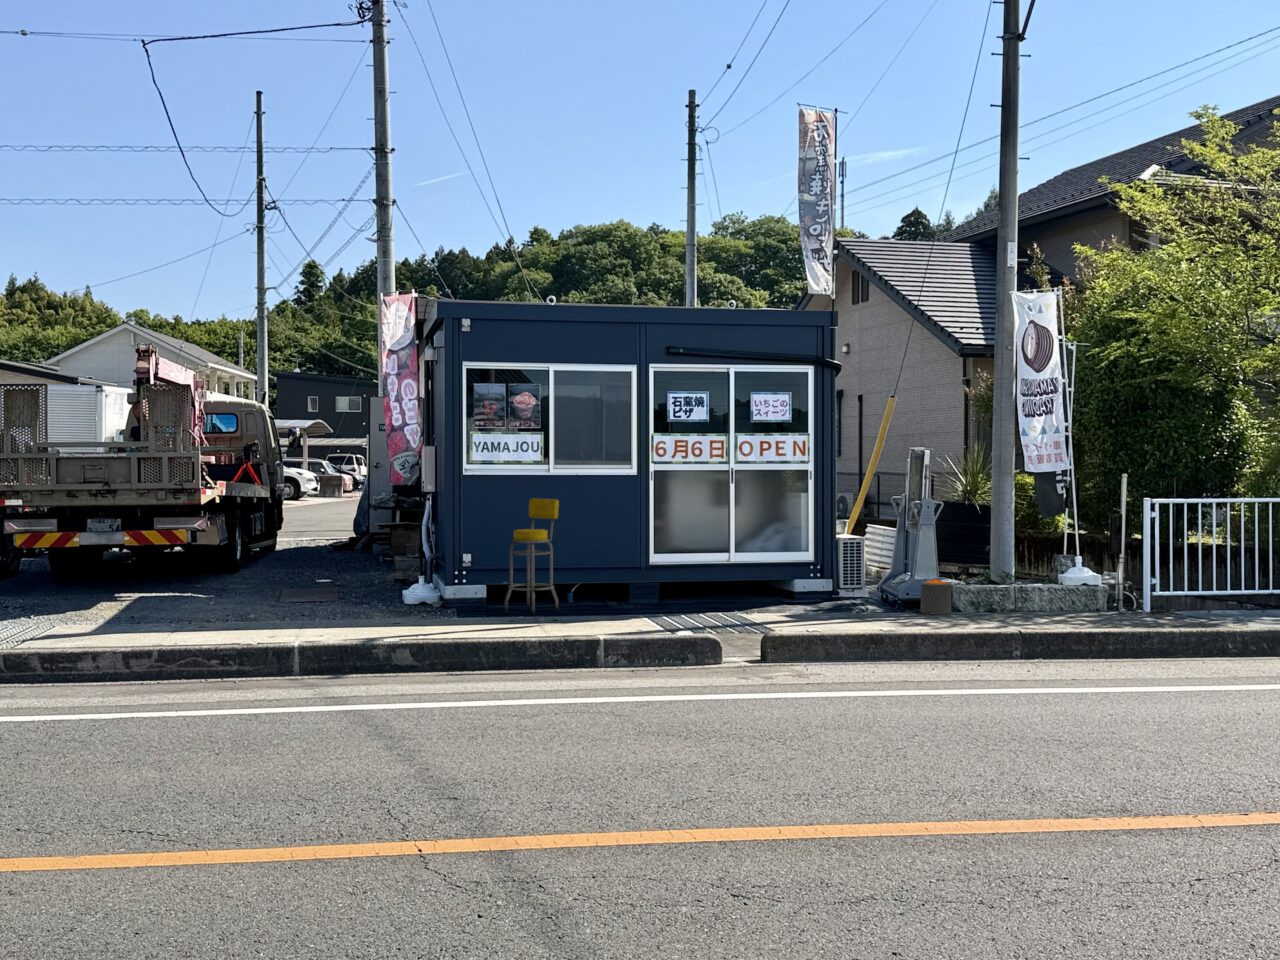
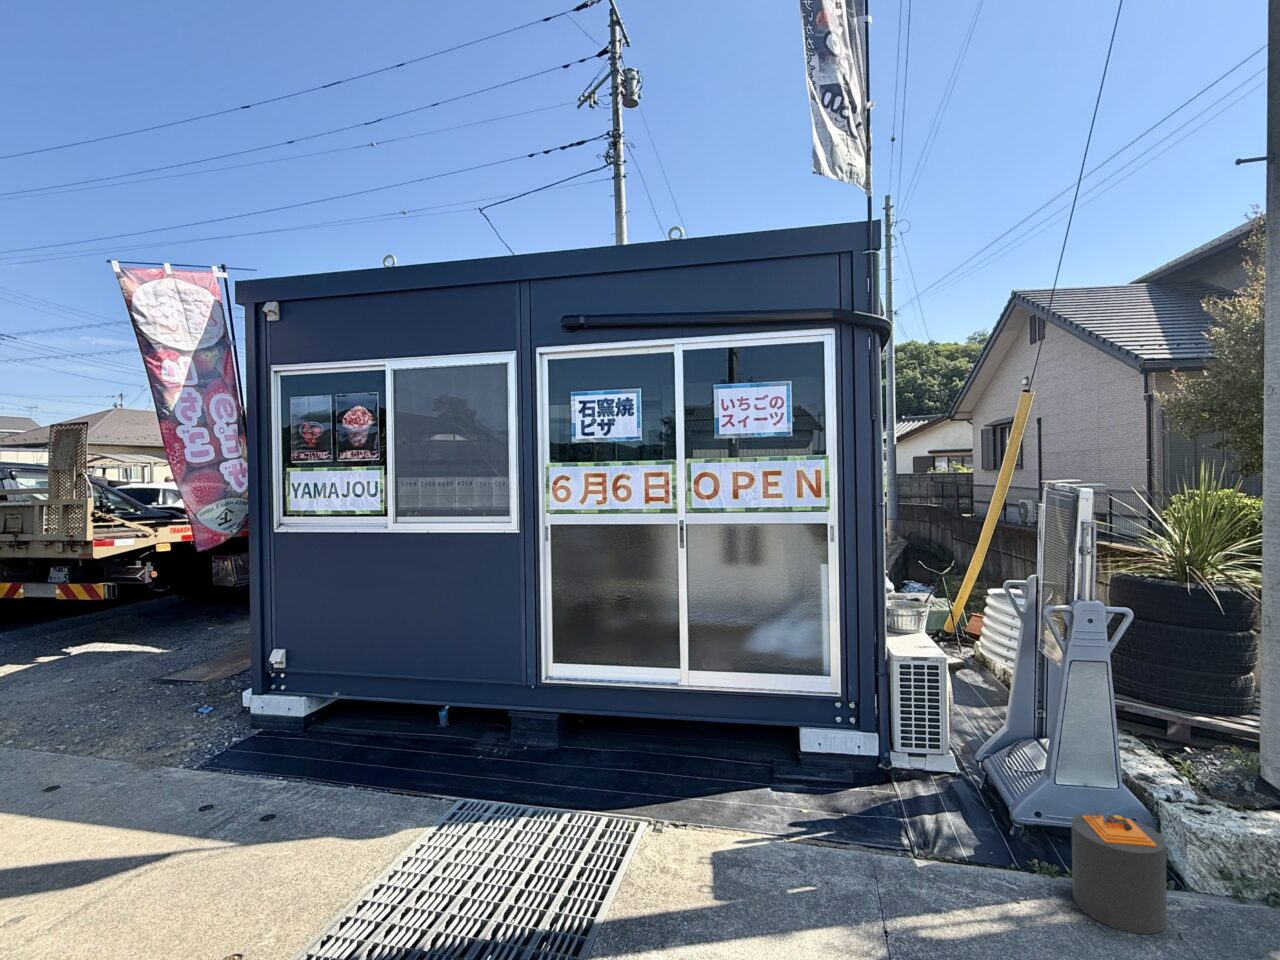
bar stool: present [504,498,559,615] -> none [293,569,379,775]

